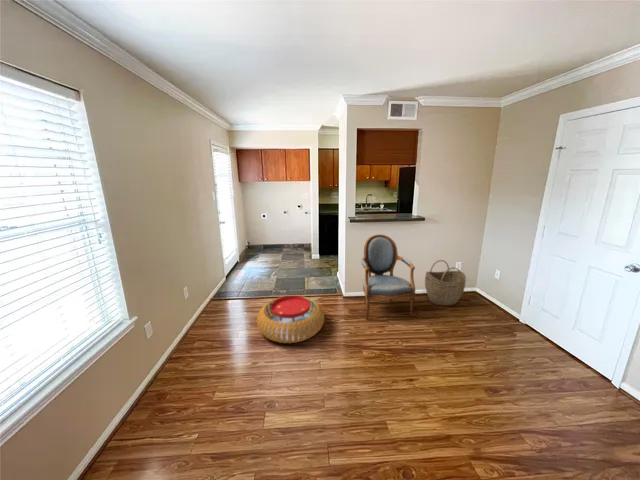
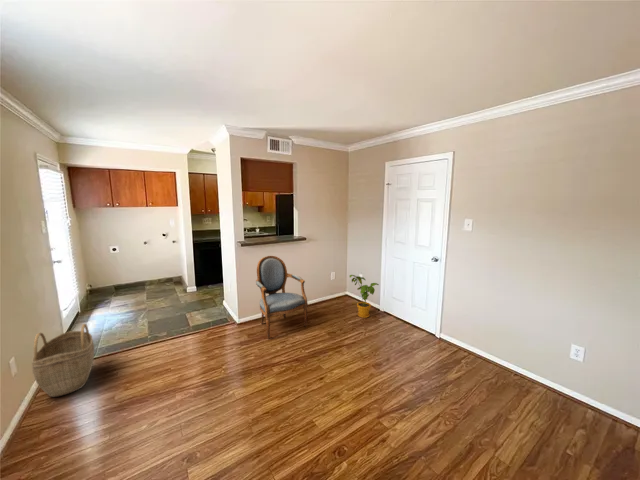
woven basket: present [425,260,466,306] -> present [32,324,94,397]
house plant: none [477,269,523,326] -> present [350,275,379,318]
pouf: present [257,296,324,343] -> none [141,332,227,392]

